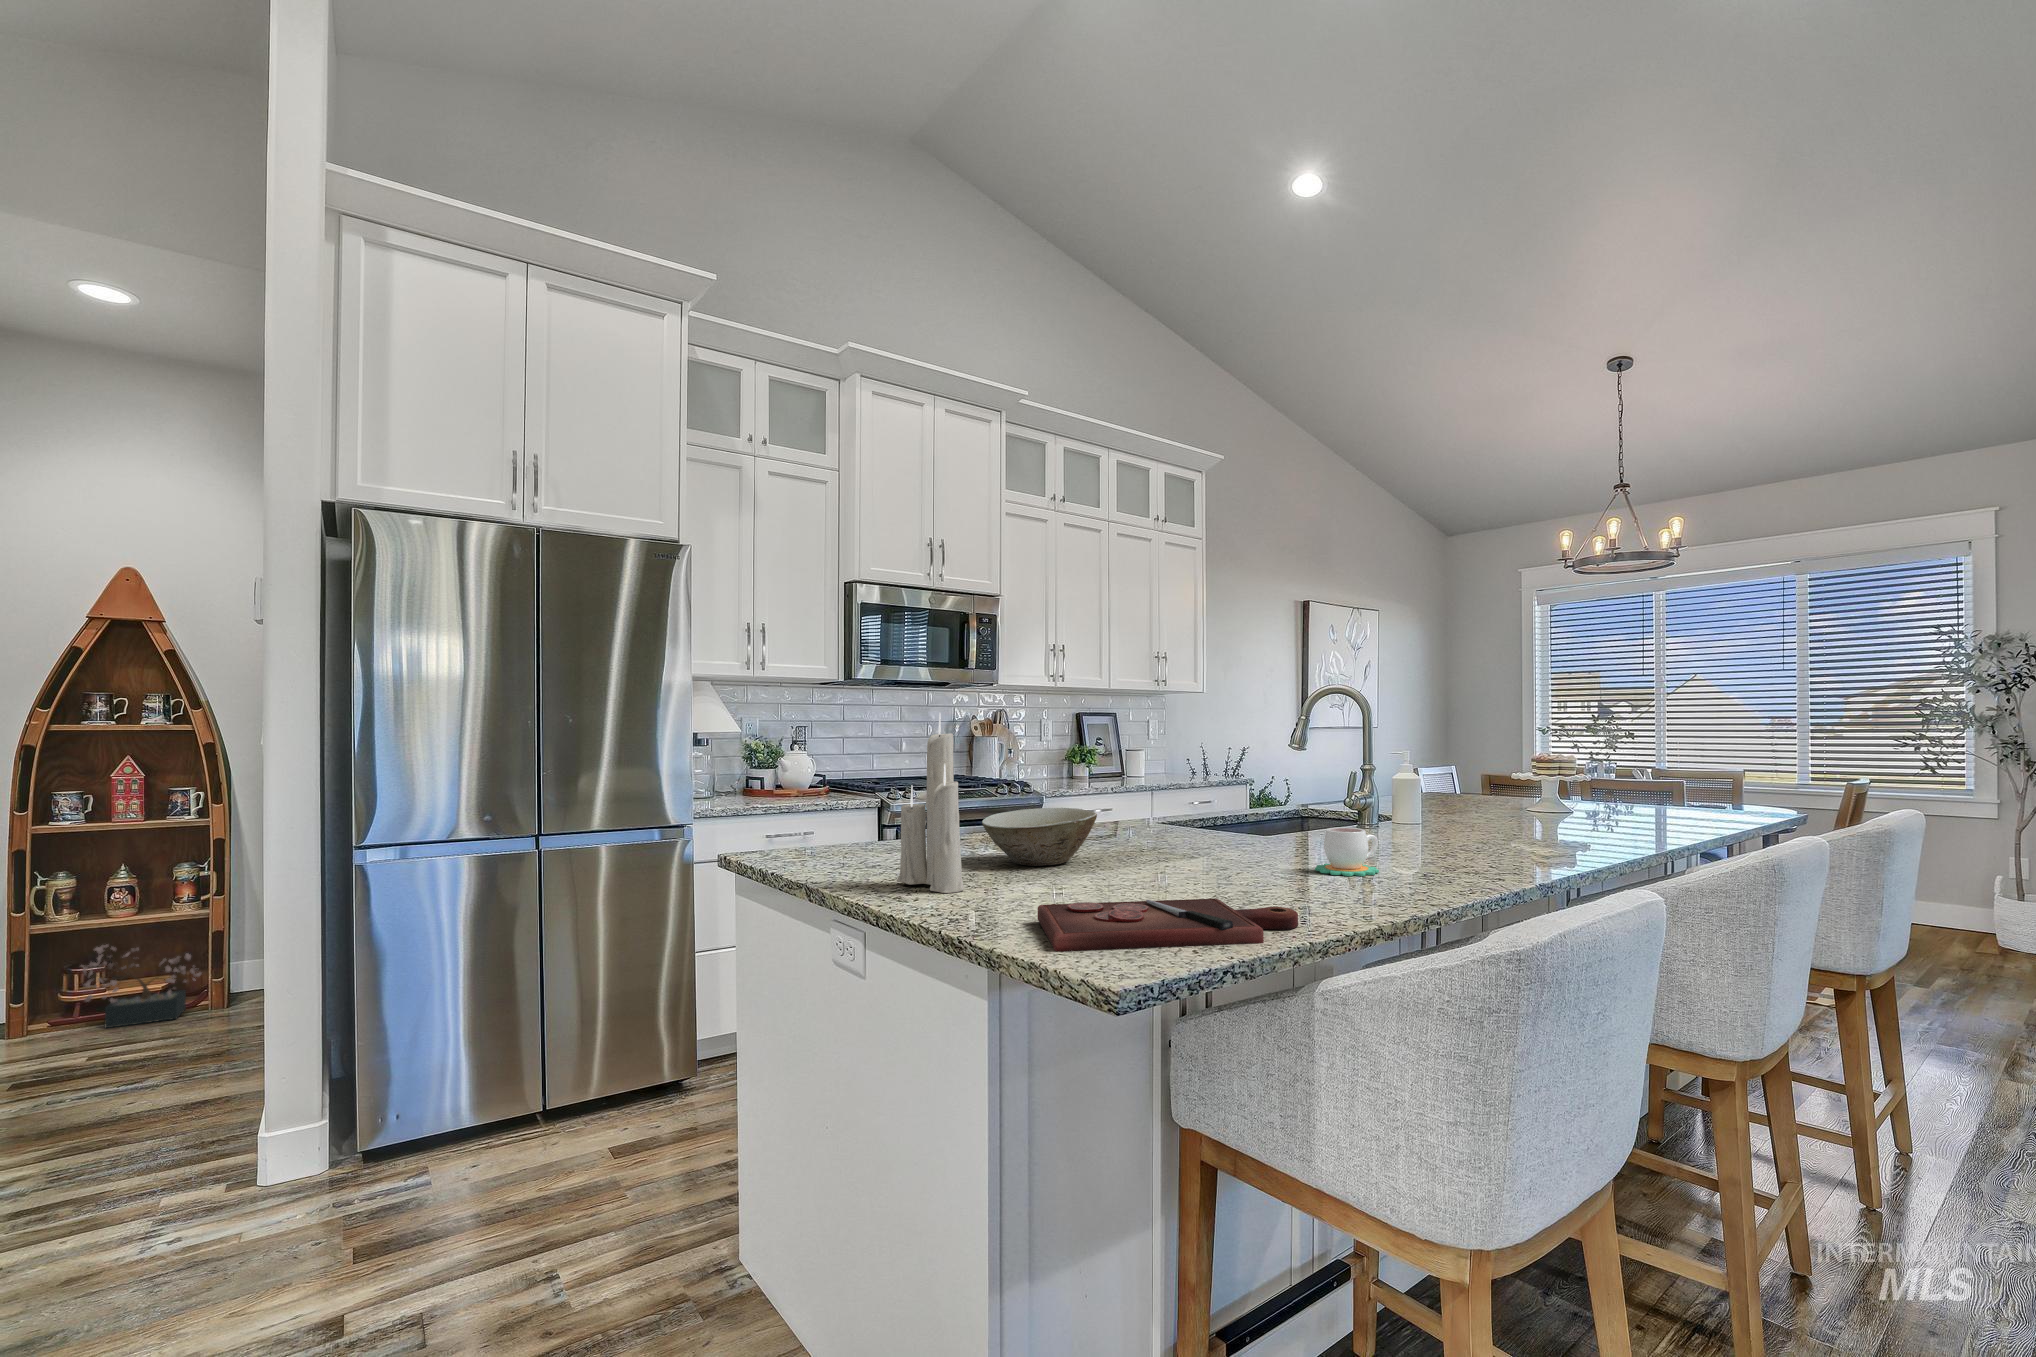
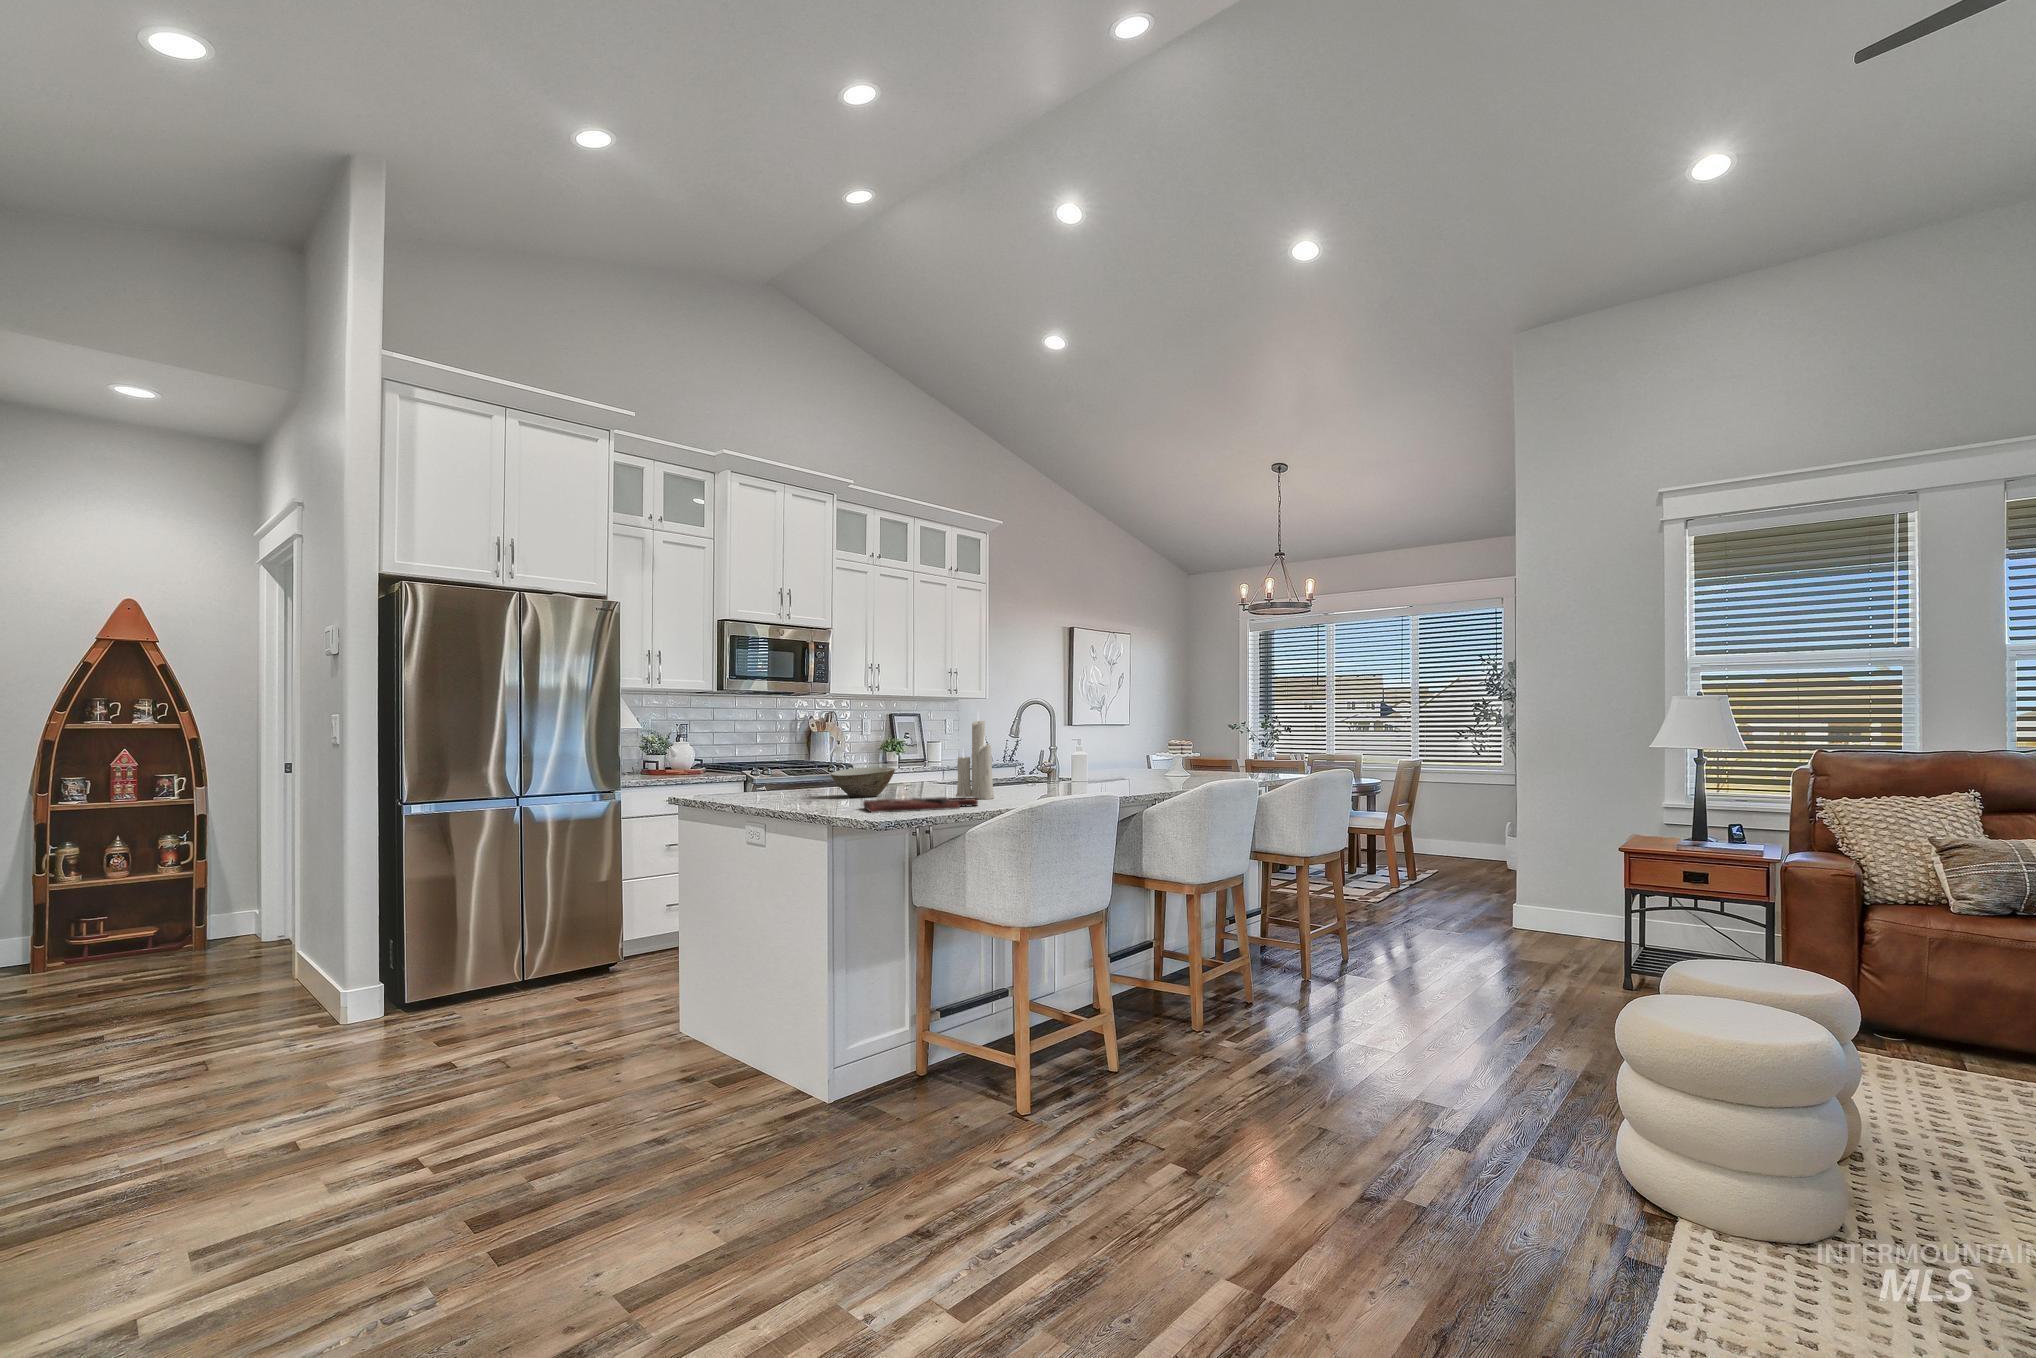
candle: present [897,713,964,893] -> present [956,711,994,799]
mug: present [1315,828,1379,876] -> none [1006,772,1038,795]
decorative plant: present [81,945,201,1028] -> none [86,899,187,964]

